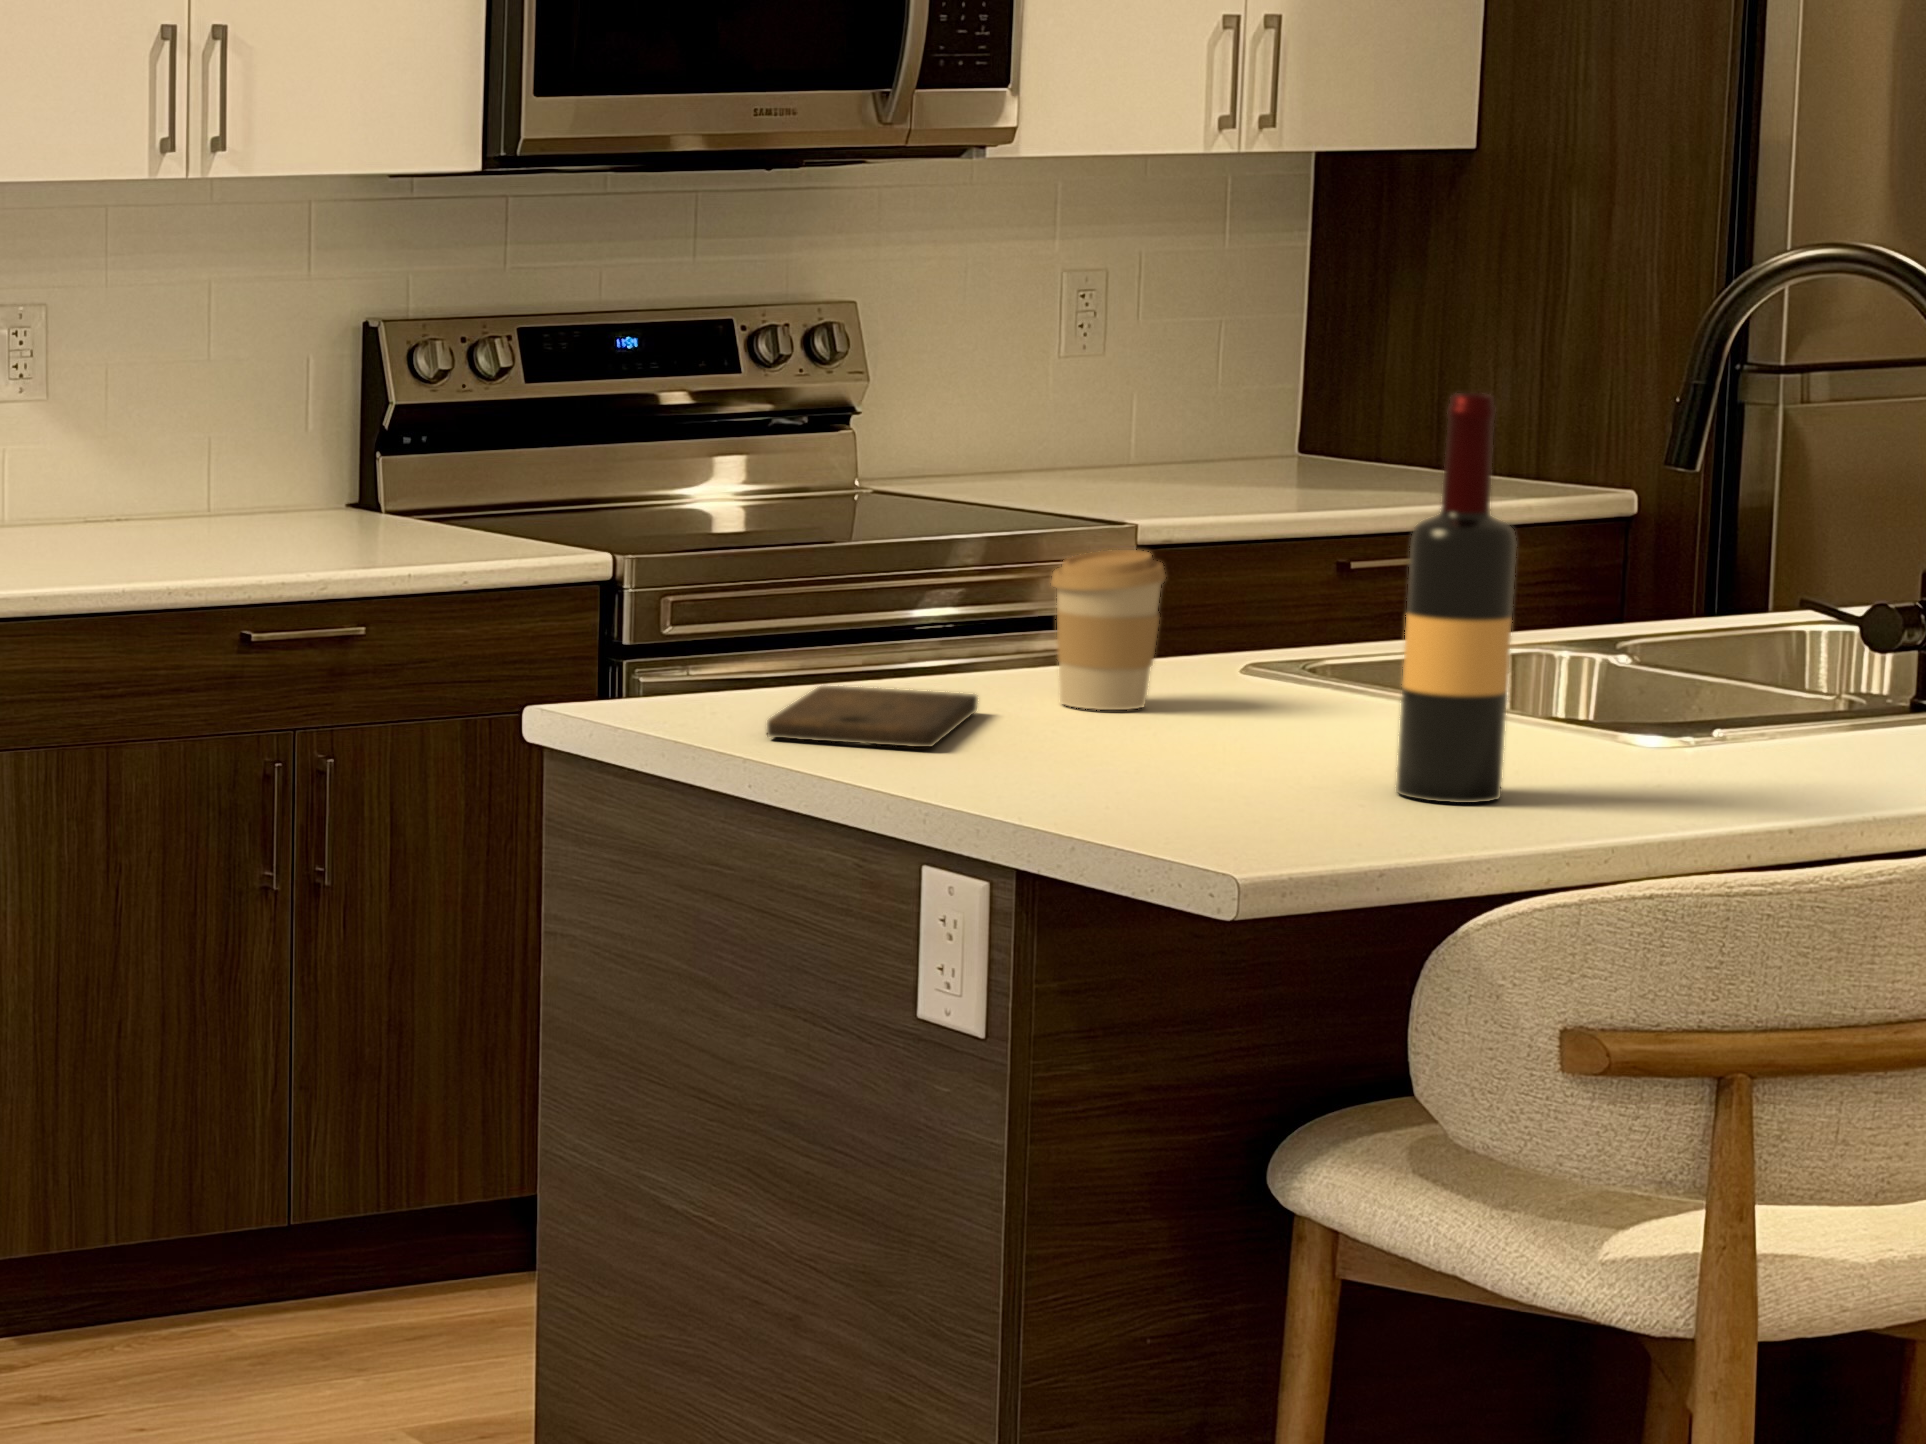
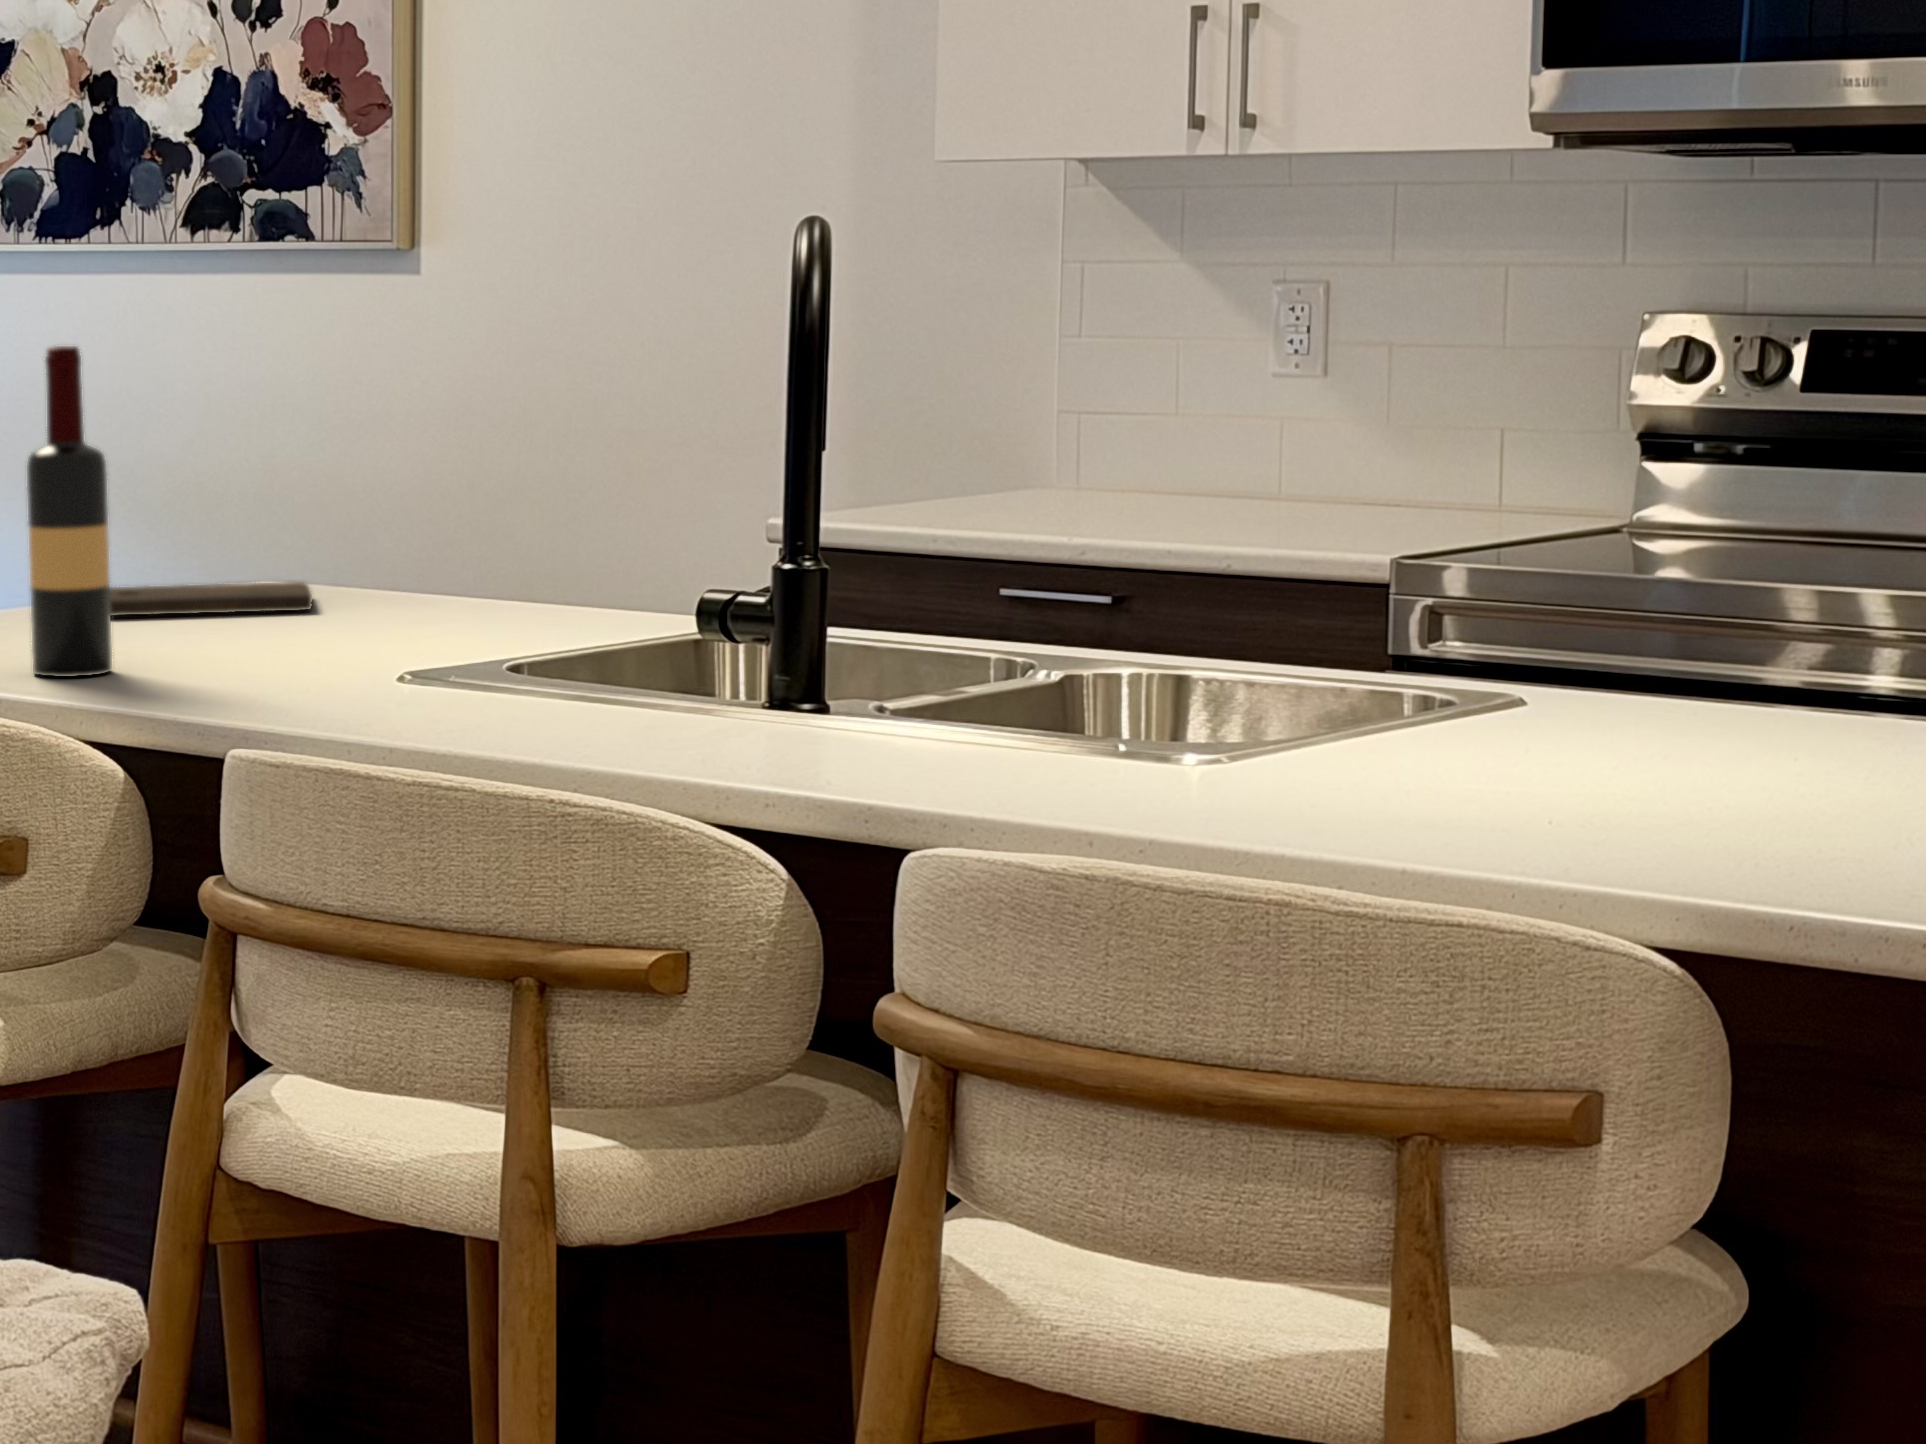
coffee cup: present [1052,550,1166,710] -> none [358,490,453,624]

